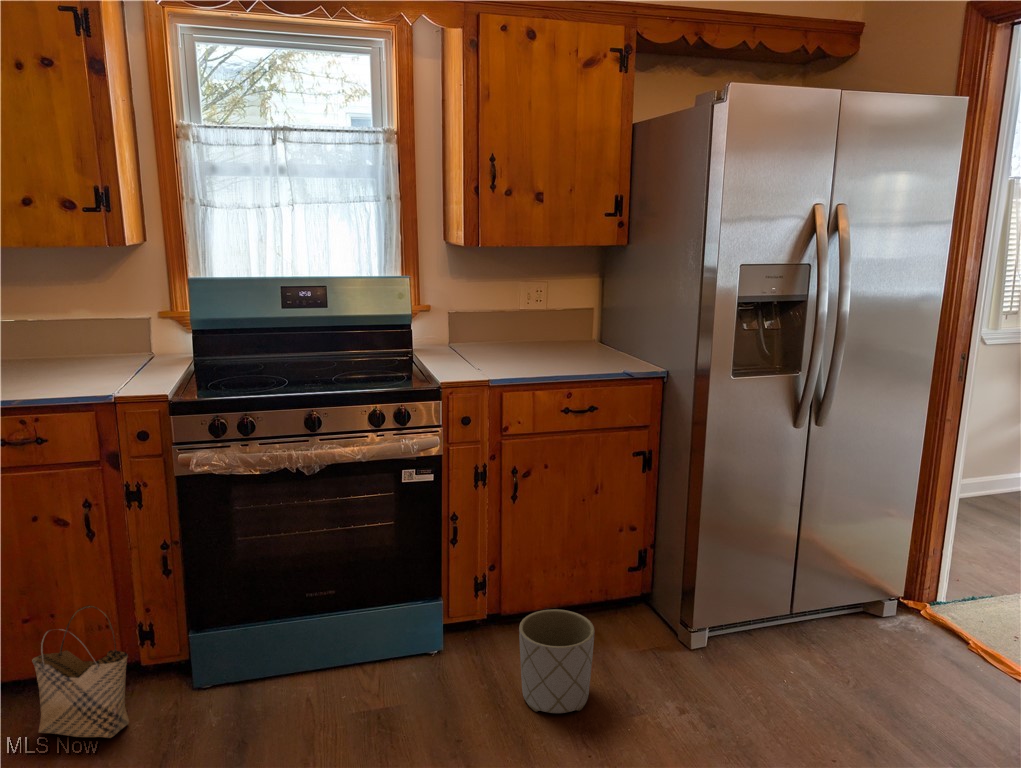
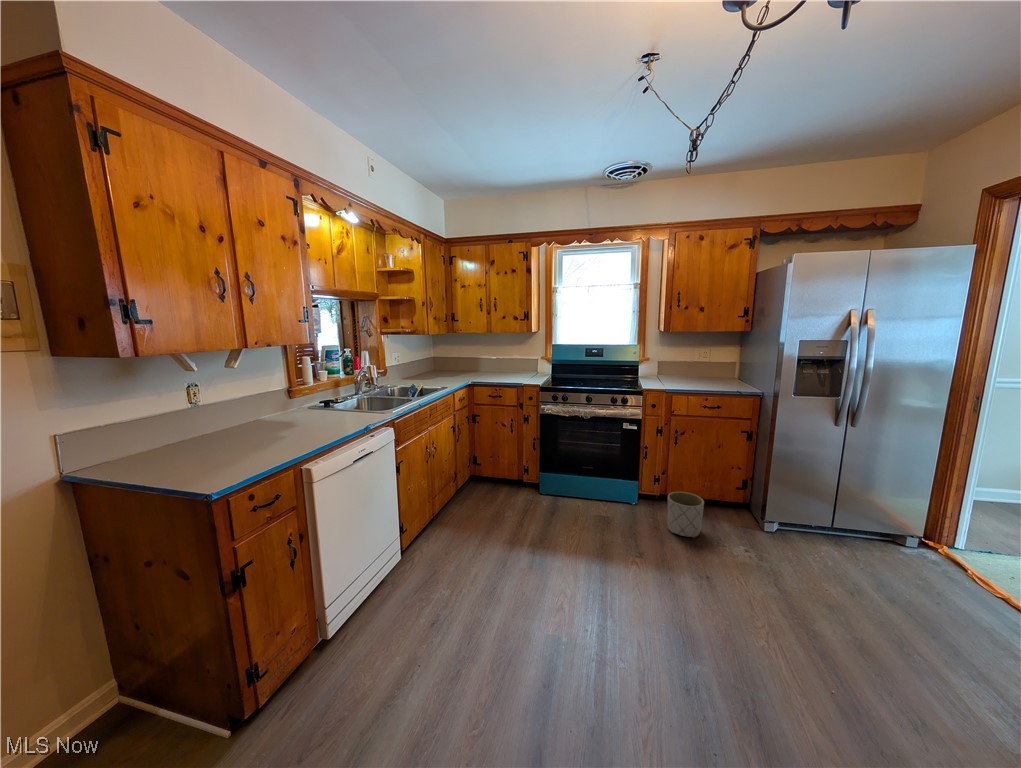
woven basket: present [32,606,129,738] -> none [490,454,519,500]

